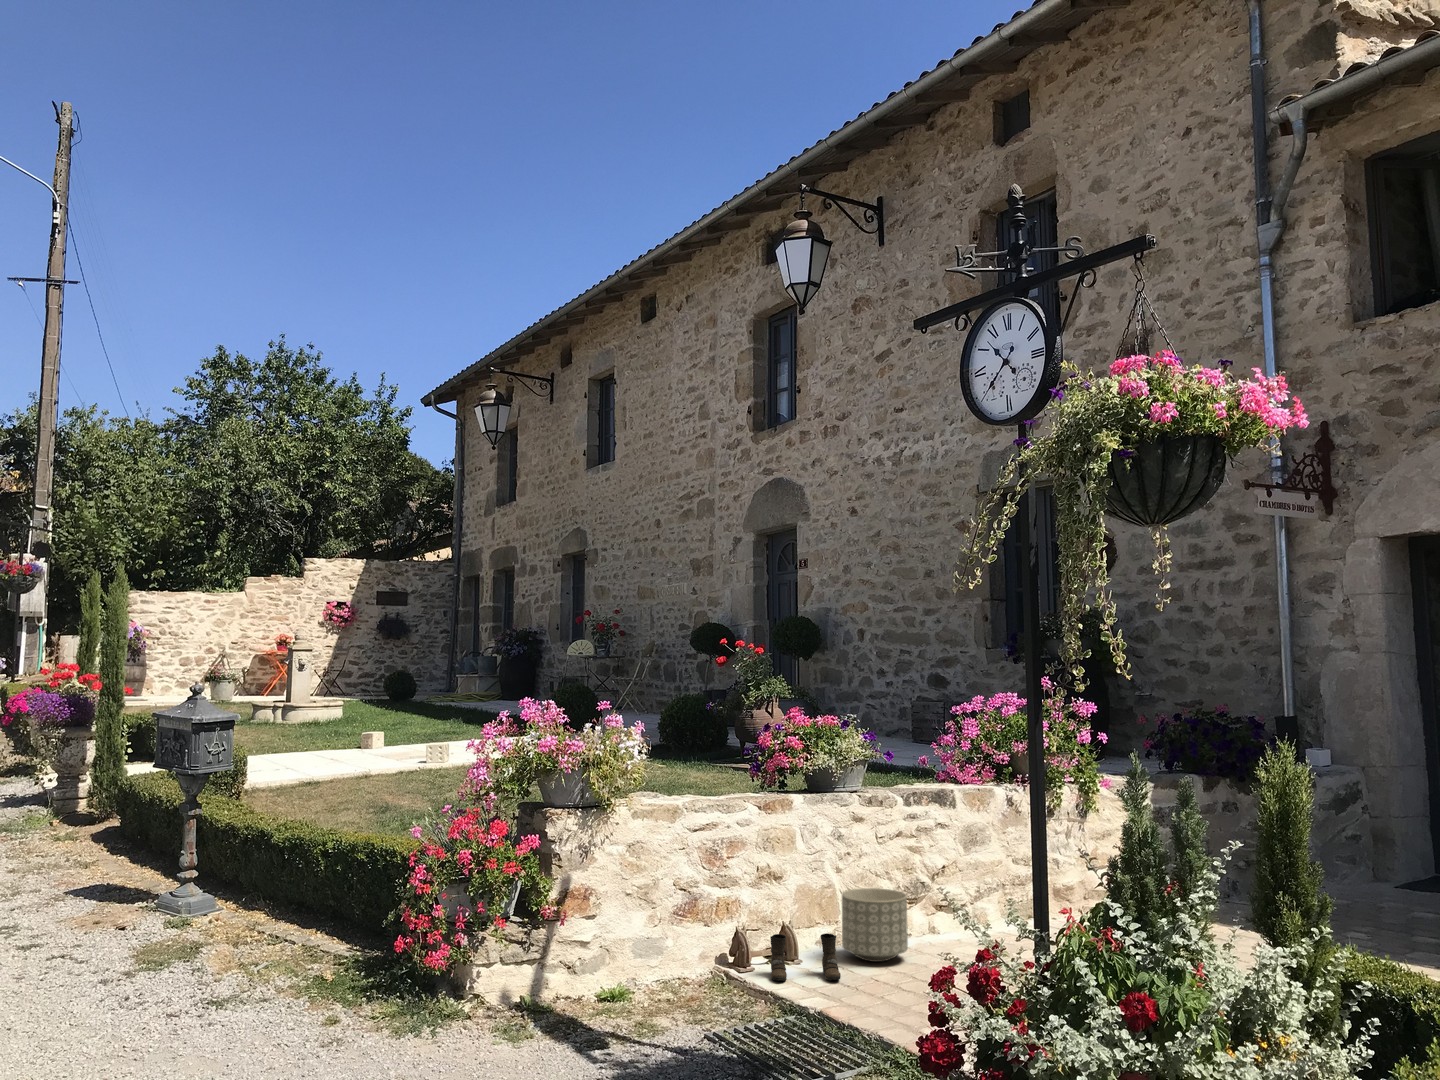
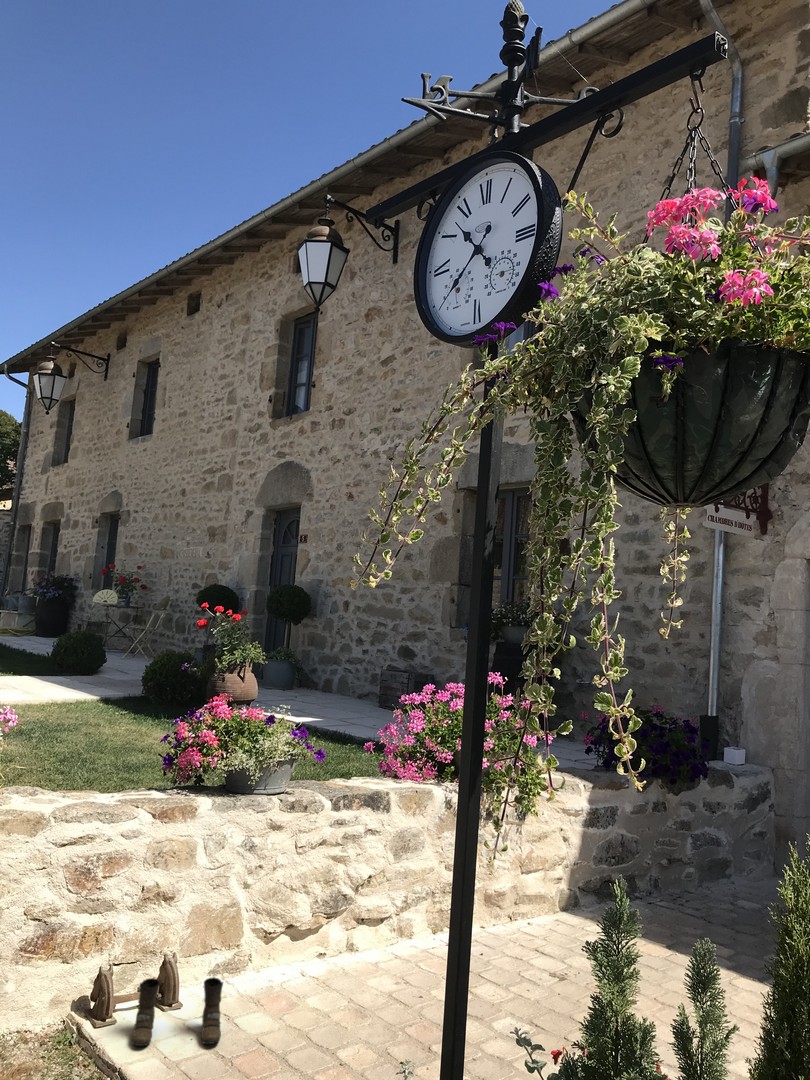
planter: present [842,888,908,962] -> none [238,908,320,1003]

